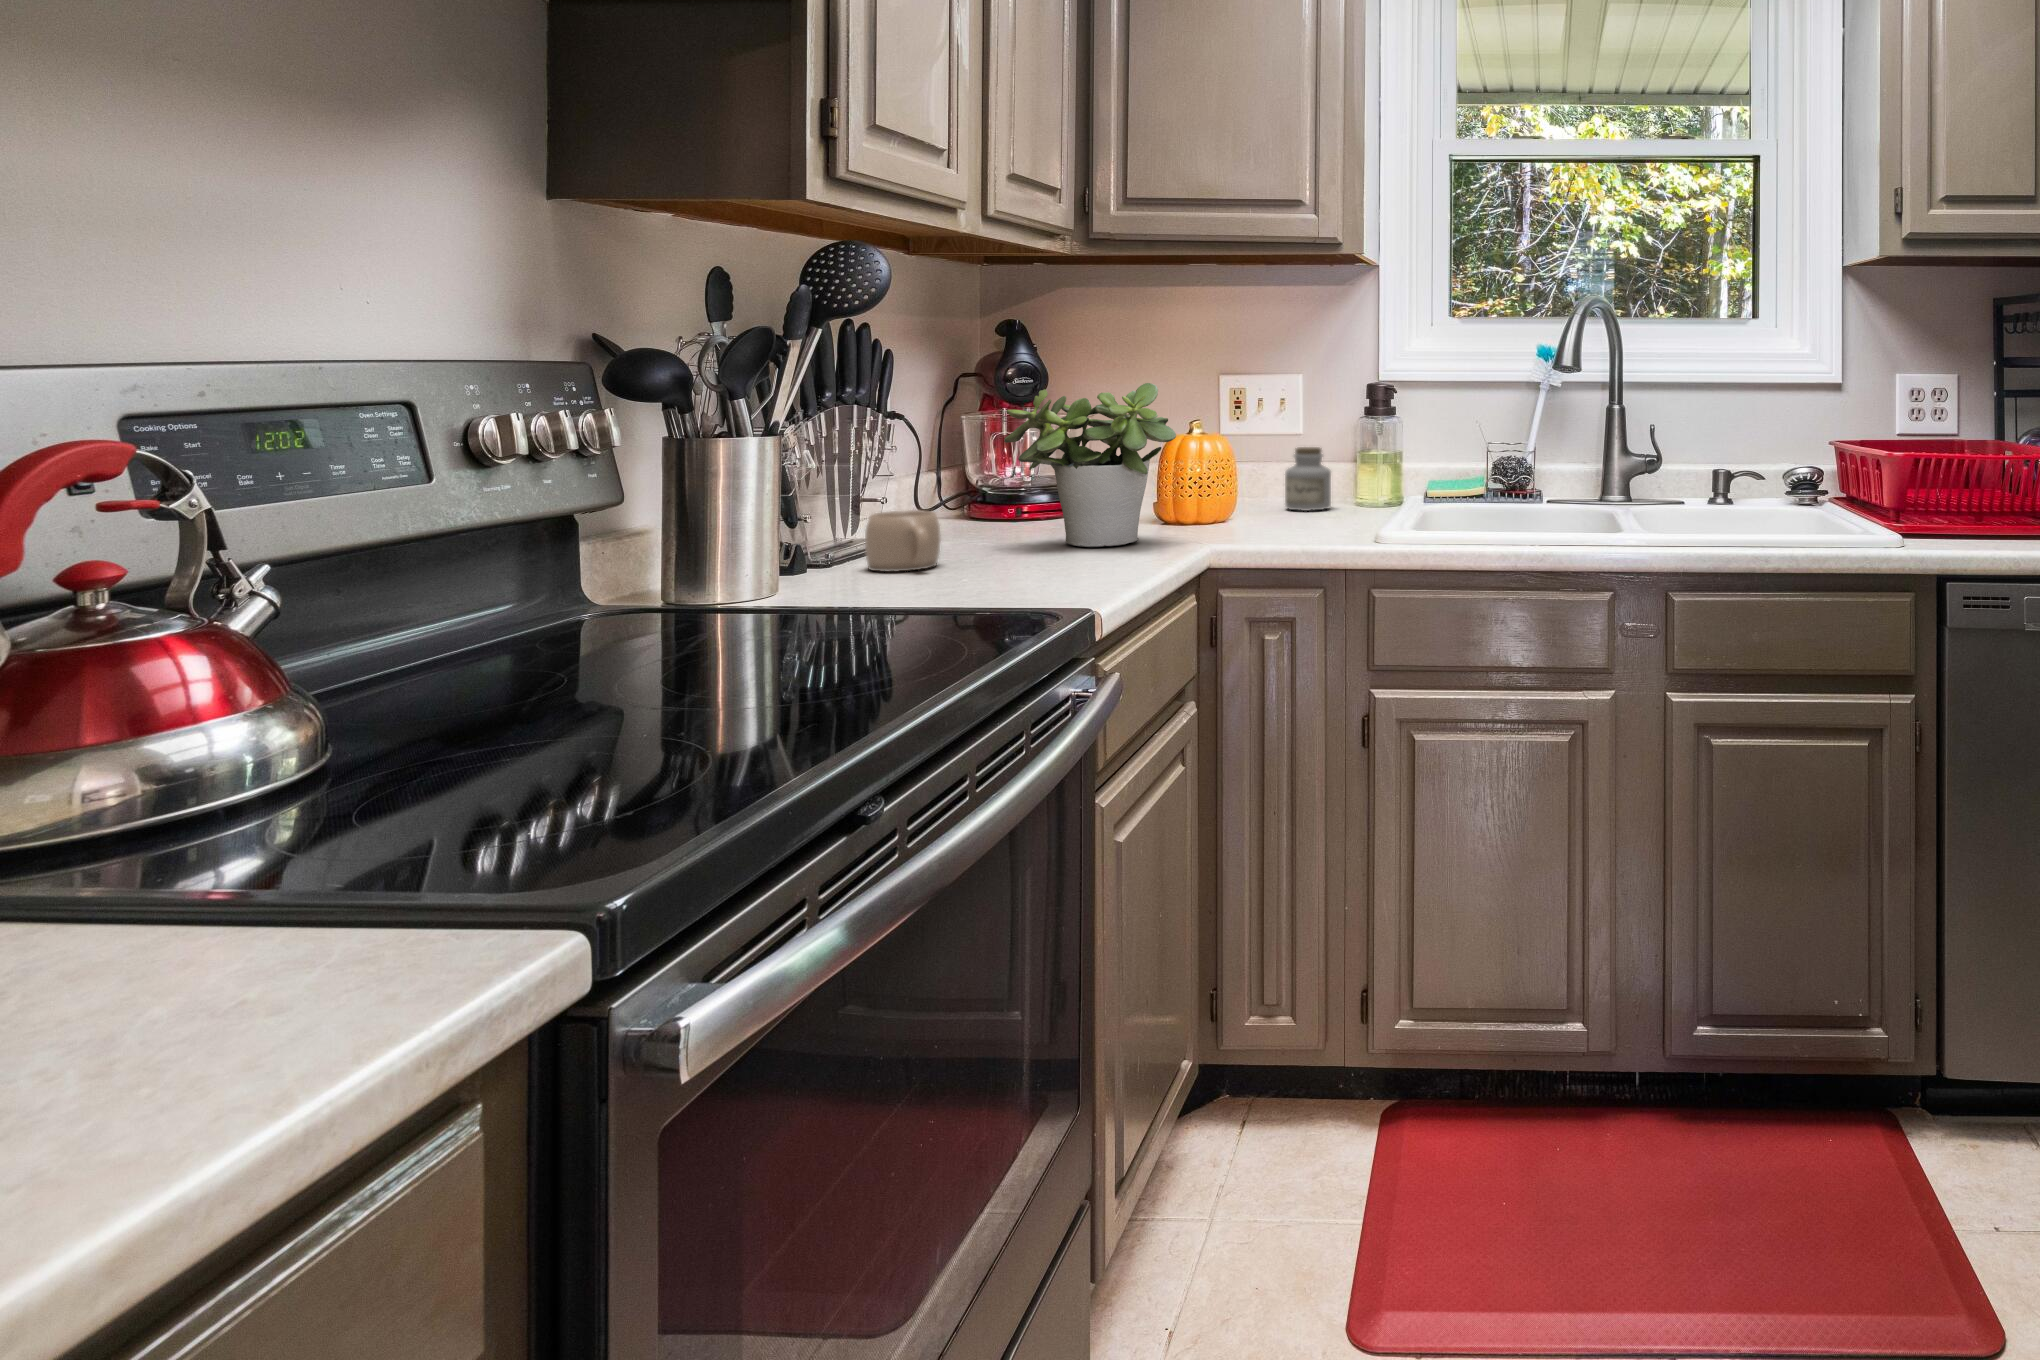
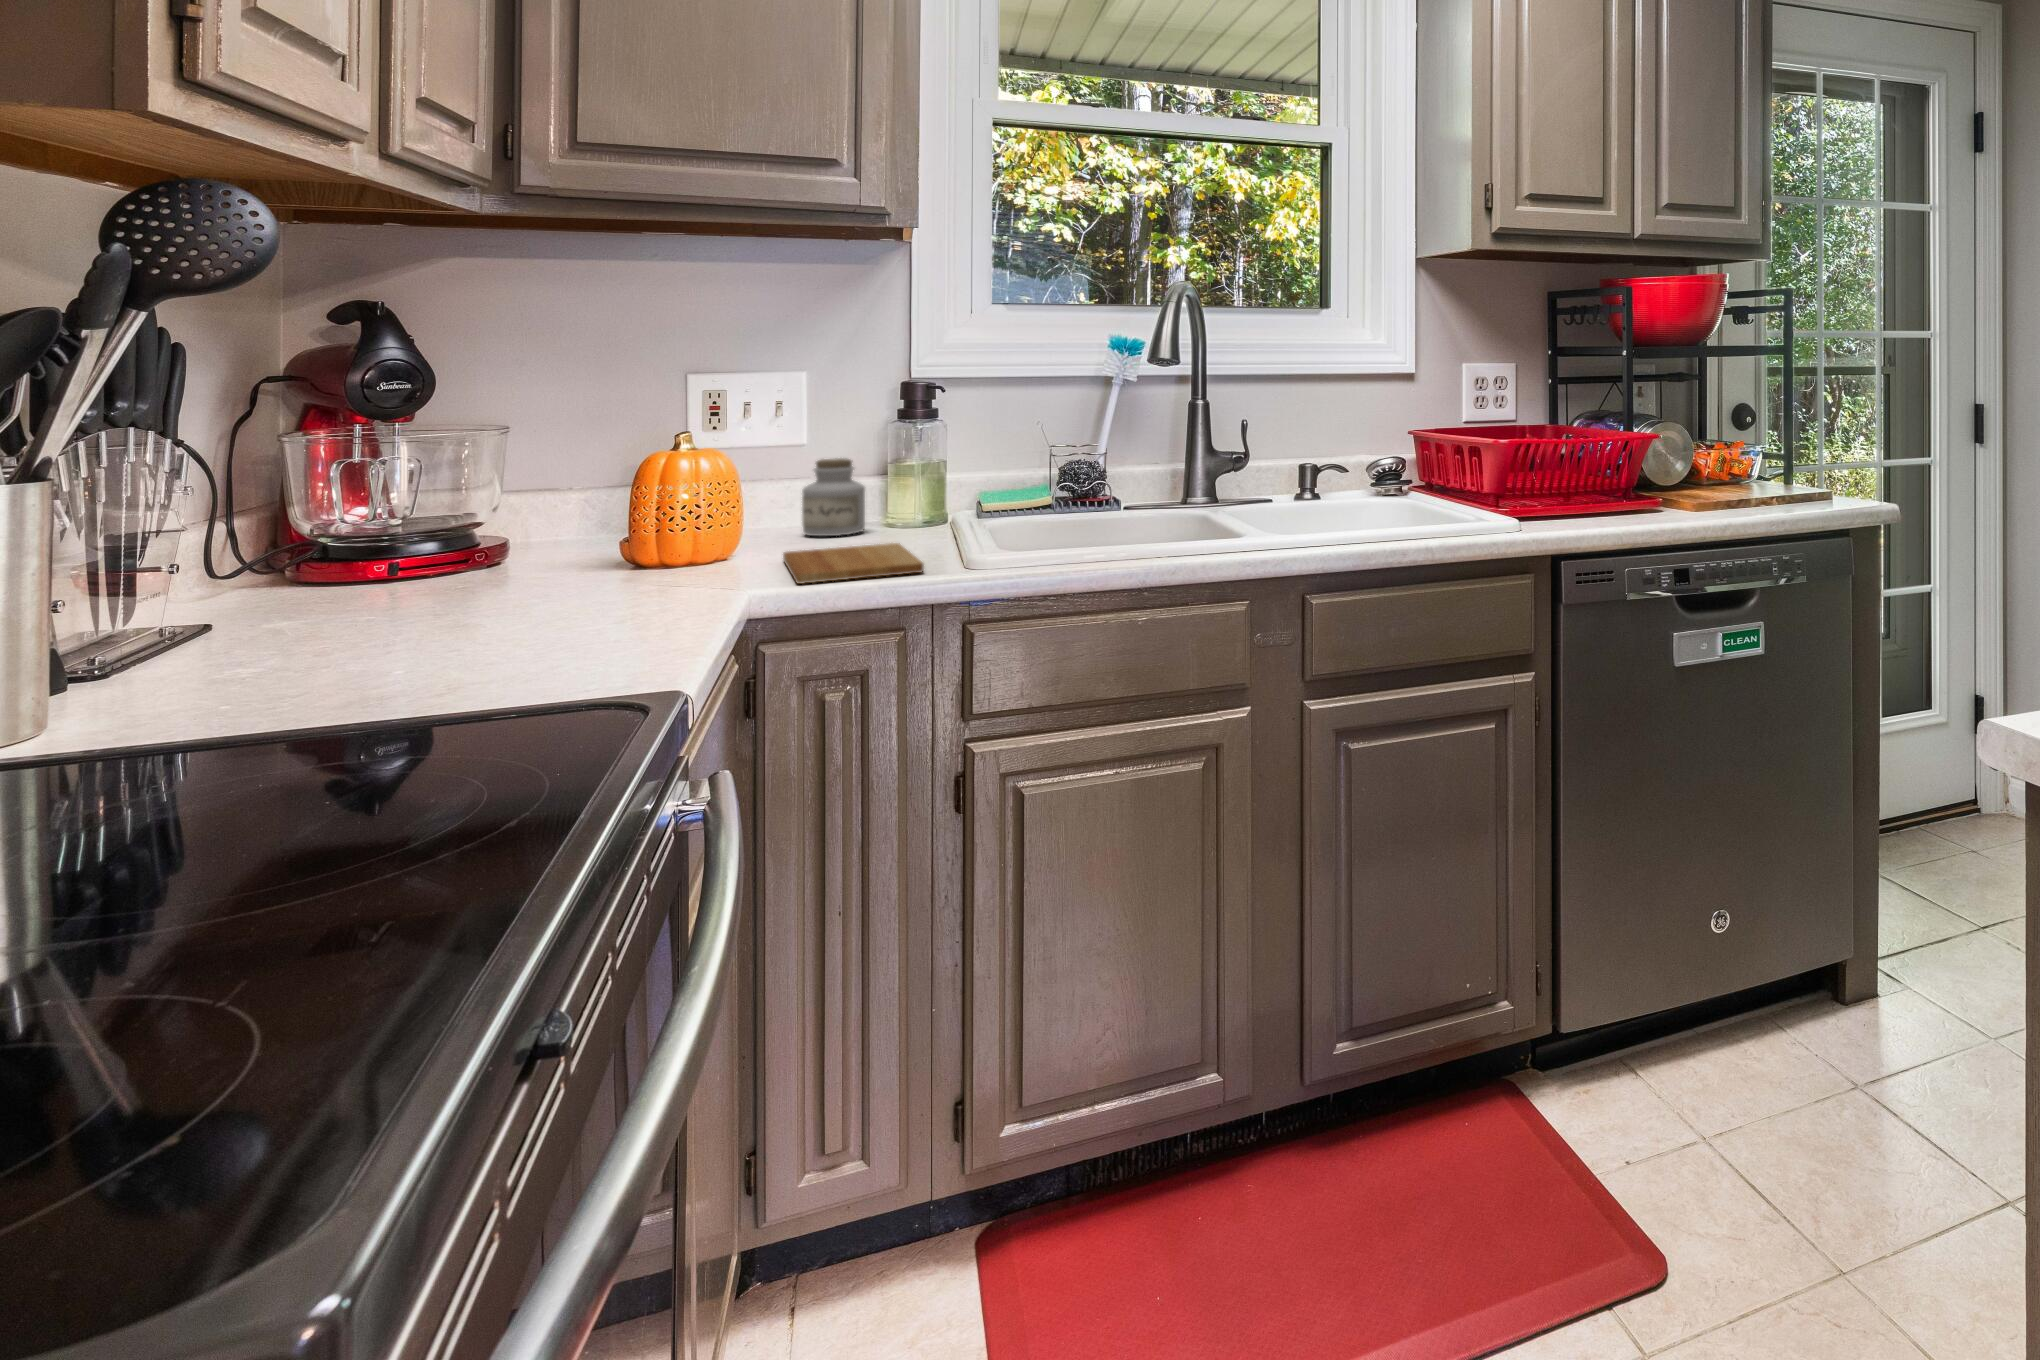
potted plant: present [1004,383,1176,547] -> none [417,388,698,611]
mug: present [865,510,941,572] -> none [190,584,334,682]
cutting board: none [1244,517,1338,542] -> present [783,543,924,584]

